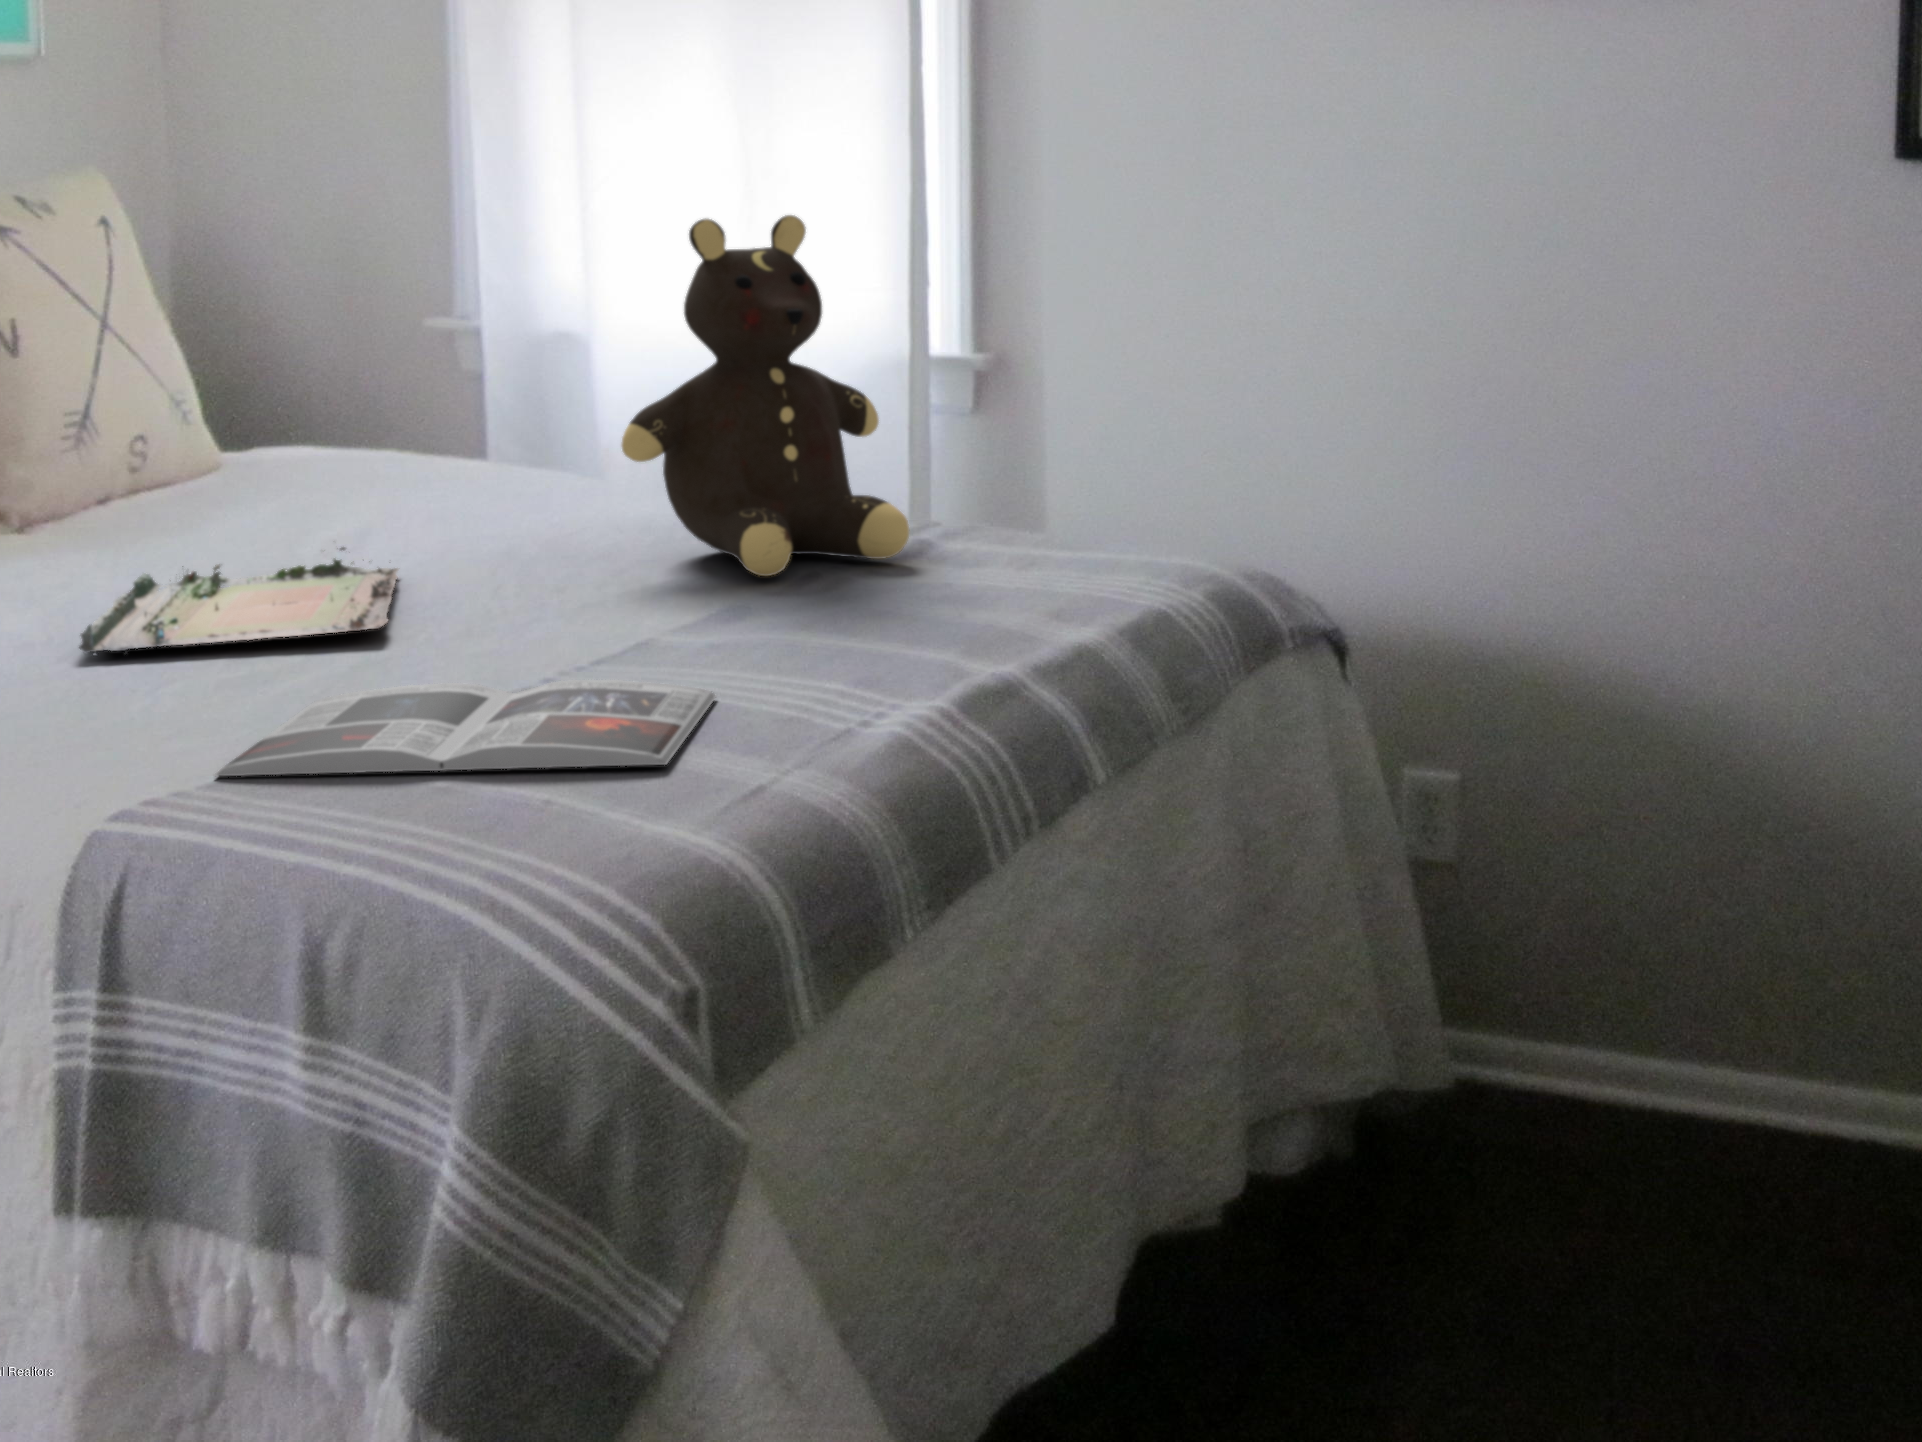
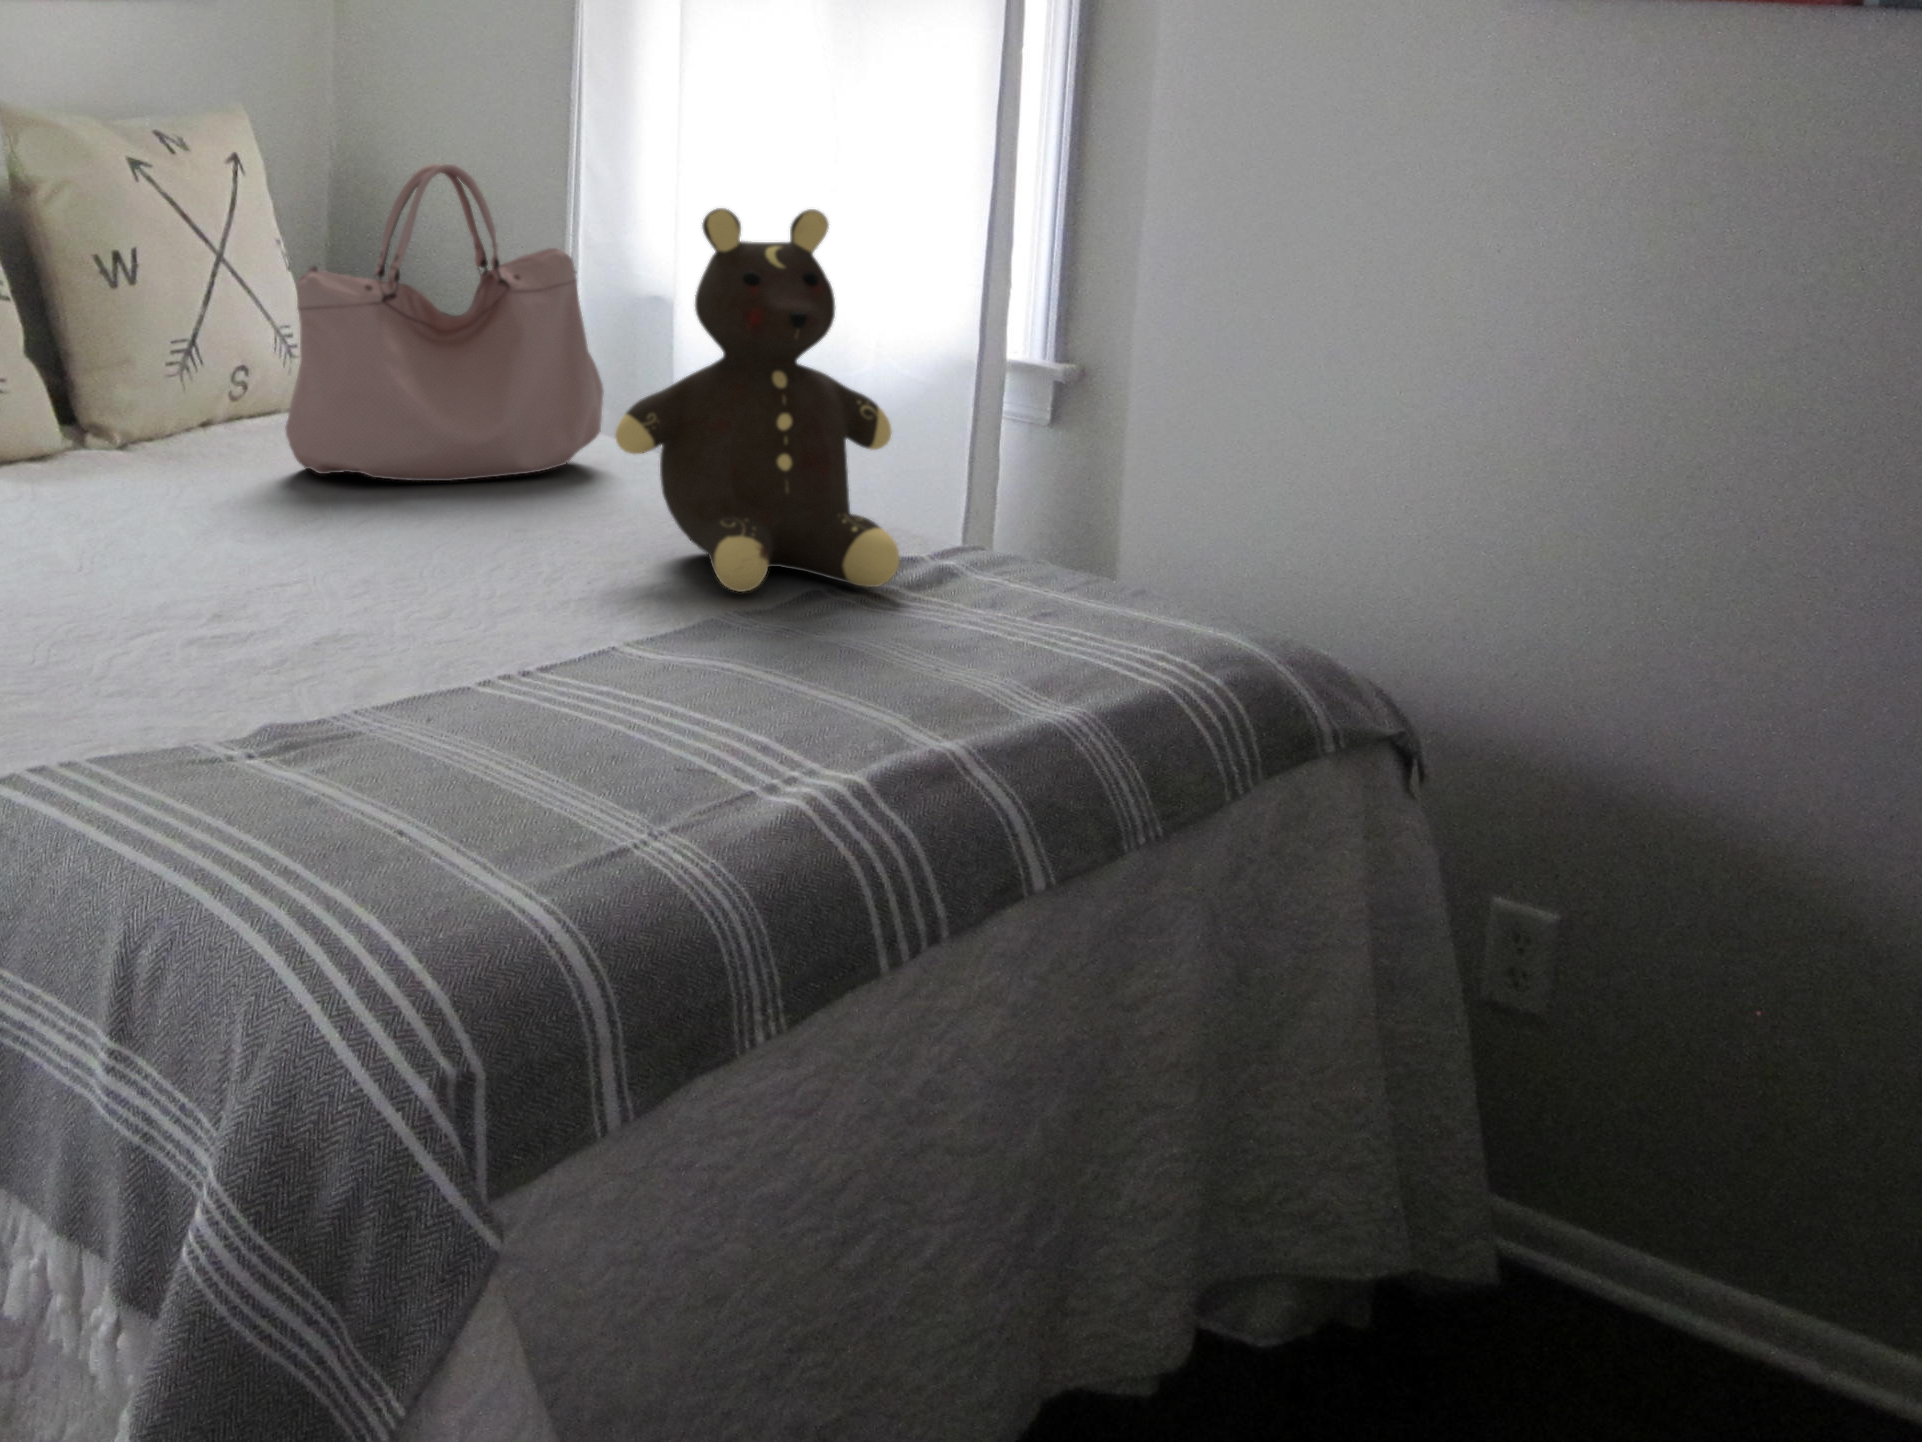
handbag: none [233,205,567,531] -> present [286,164,604,481]
tray: present [79,547,398,656] -> none [79,496,399,600]
magazine: present [215,680,716,777] -> none [114,671,618,813]

